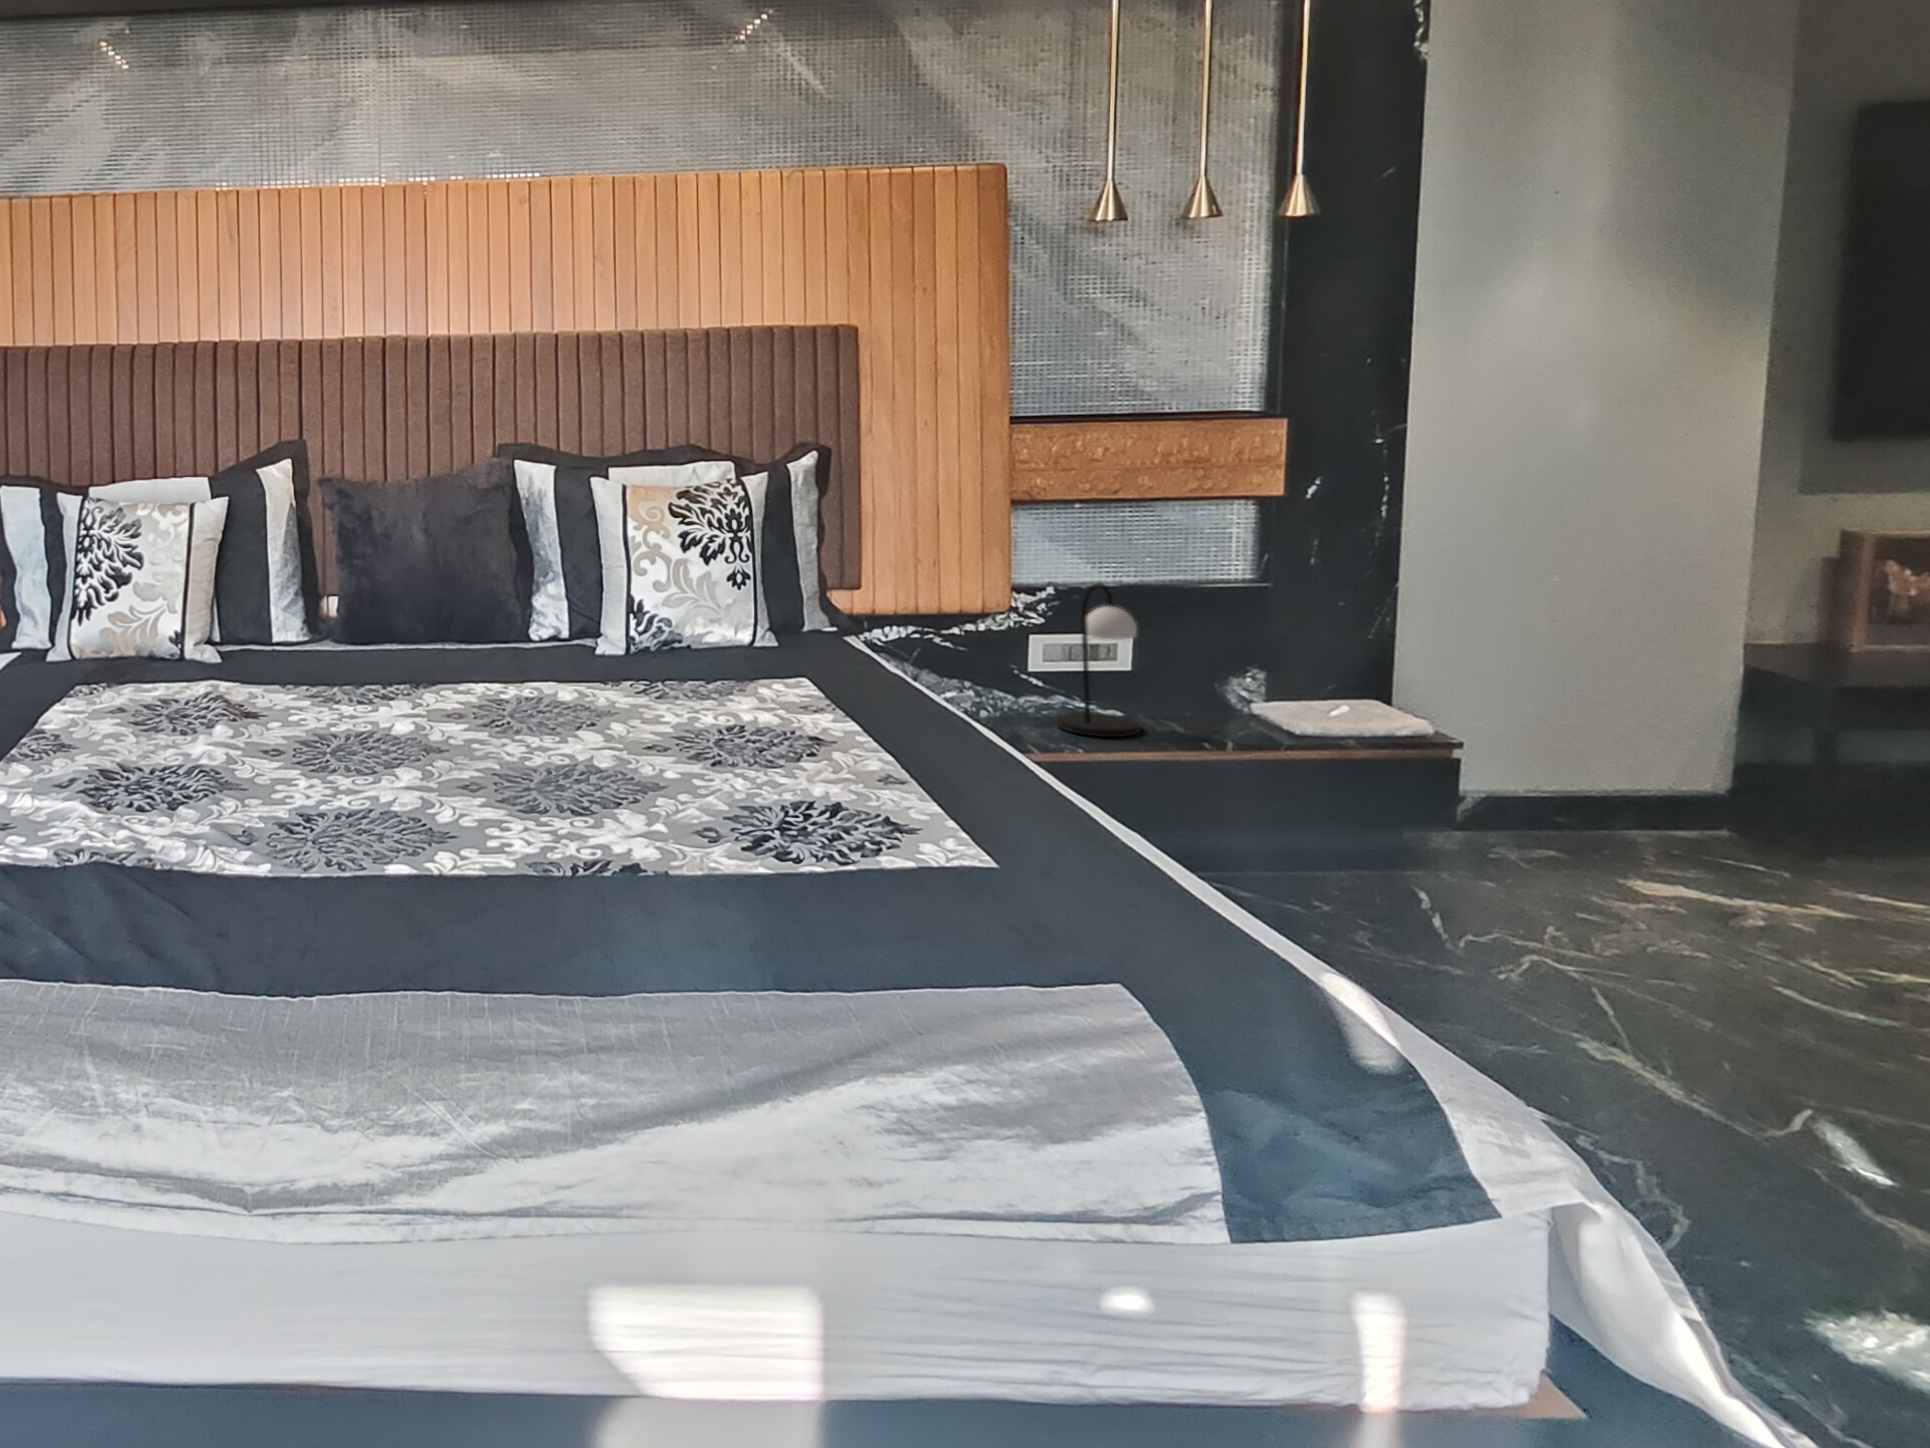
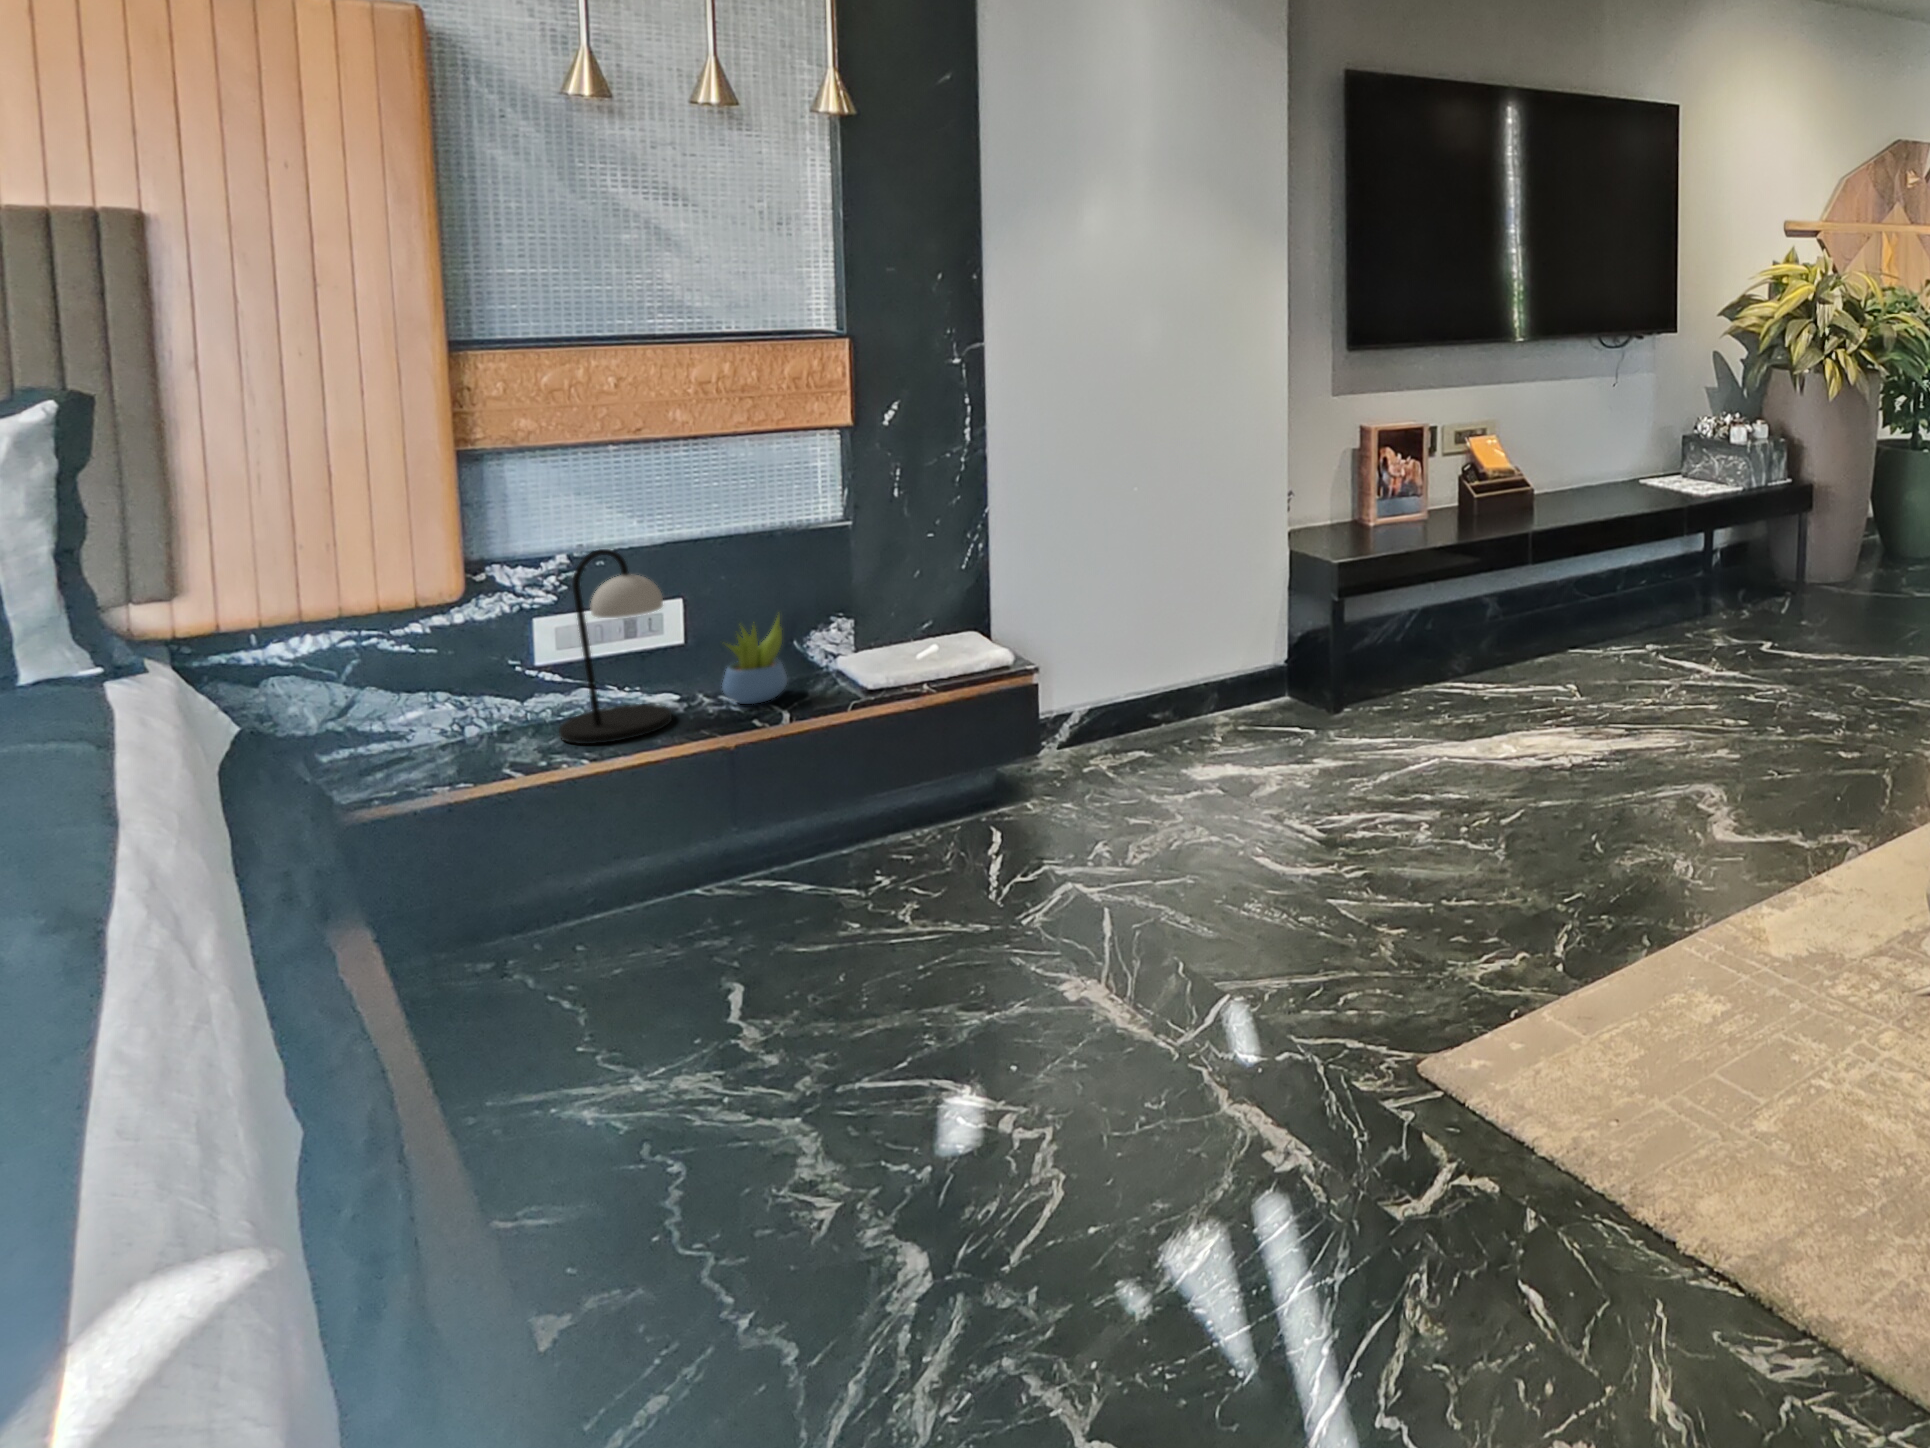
succulent plant: none [1174,653,1233,729] -> present [722,616,787,704]

